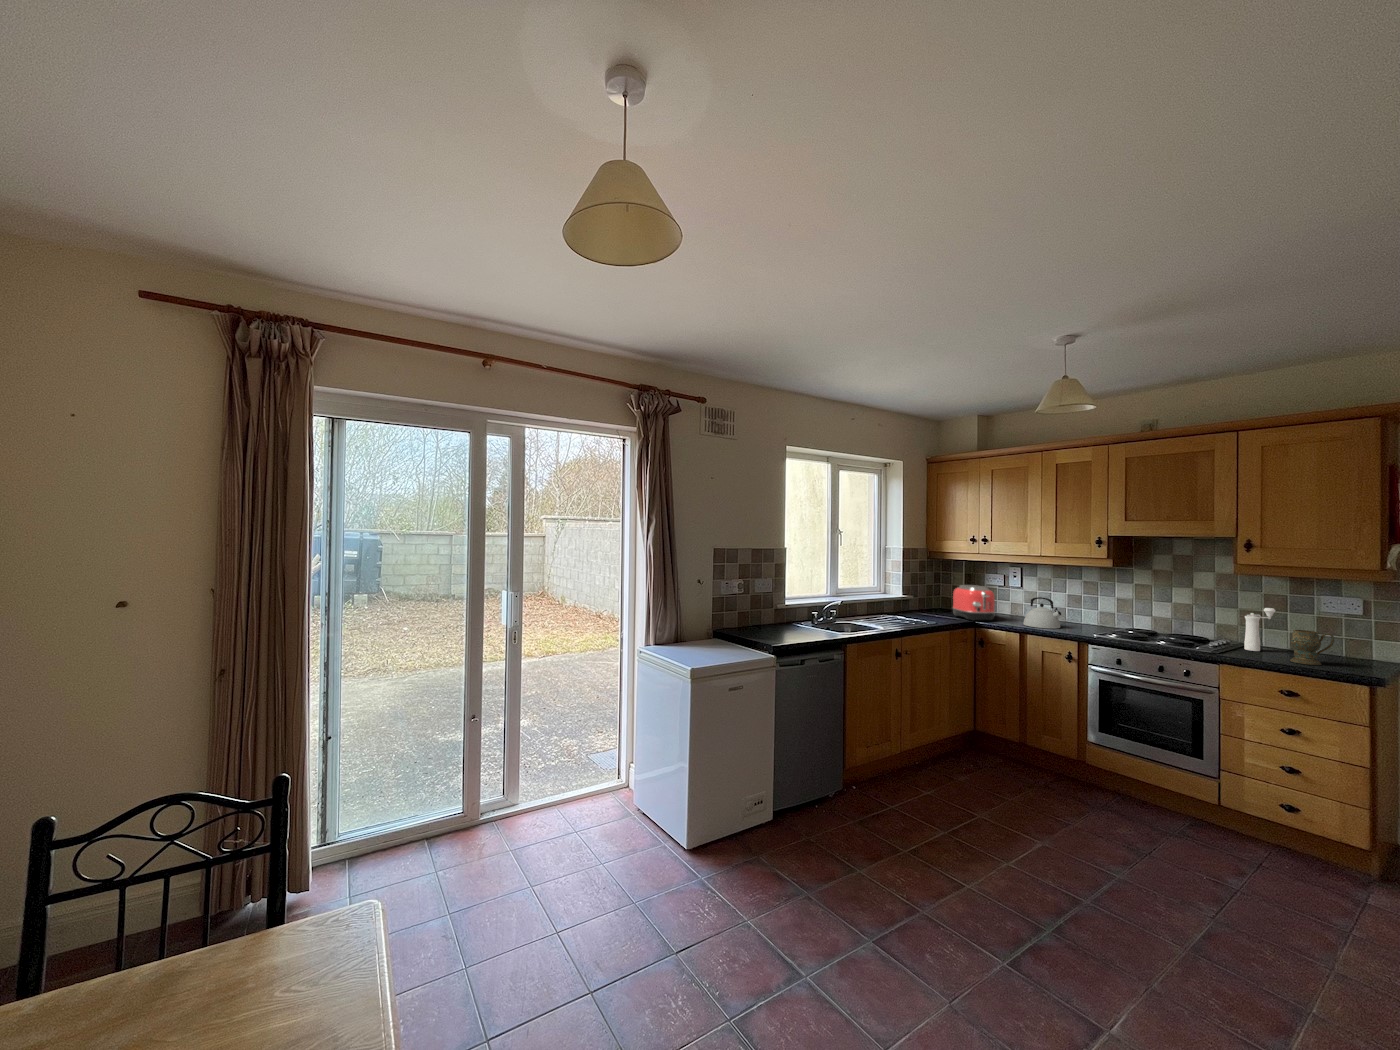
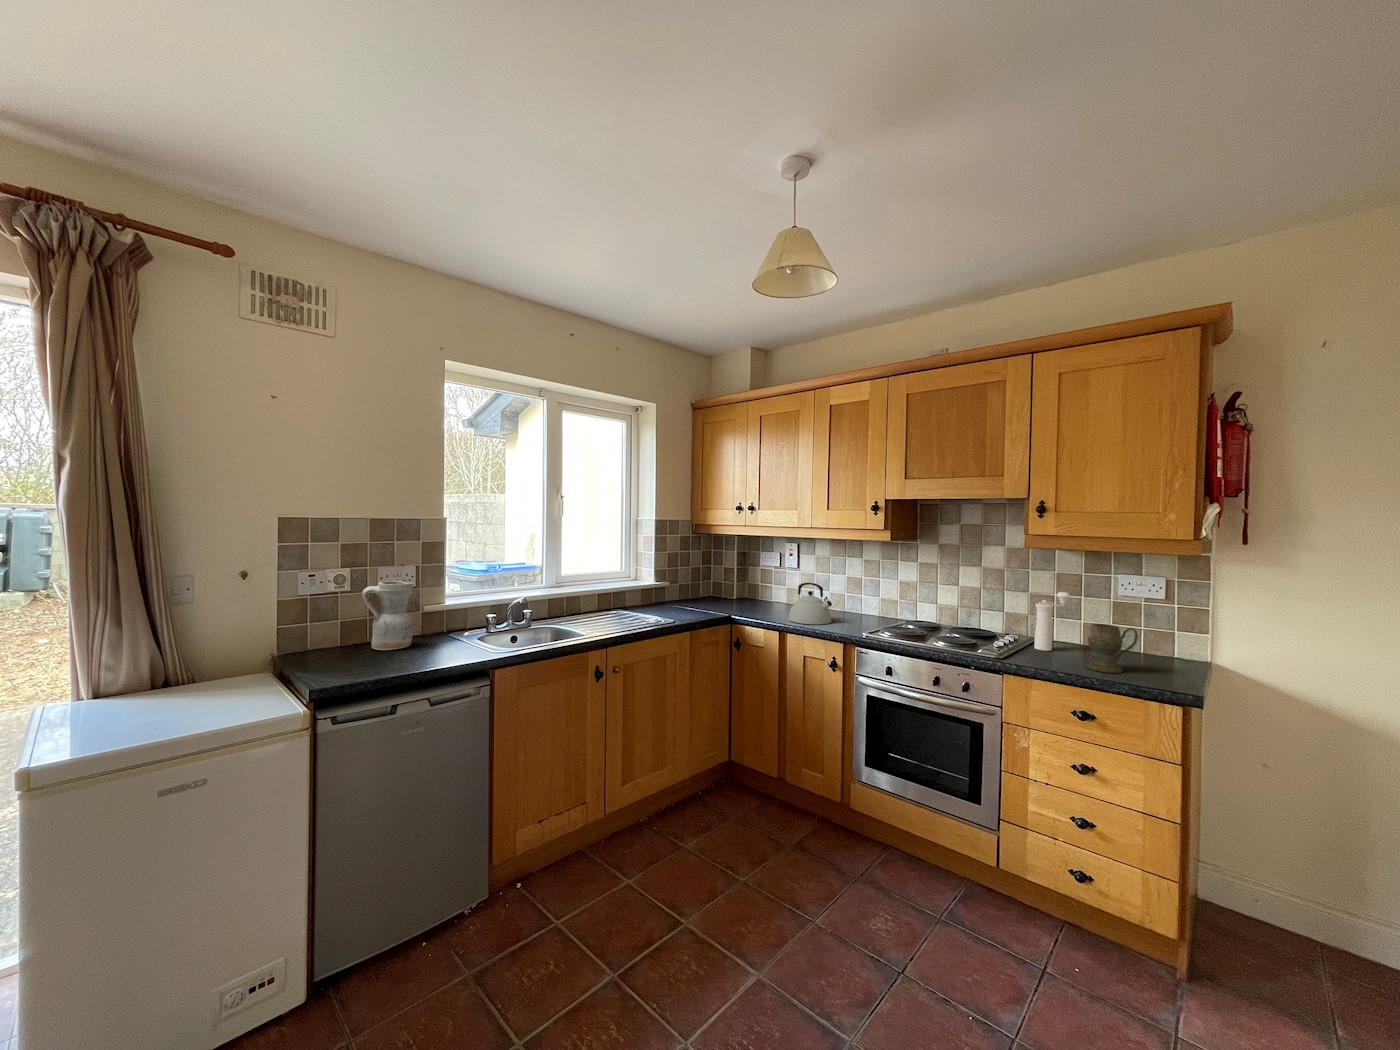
toaster: present [953,585,995,621] -> none [710,567,758,616]
ceramic pitcher: none [756,588,783,631] -> present [362,581,414,650]

